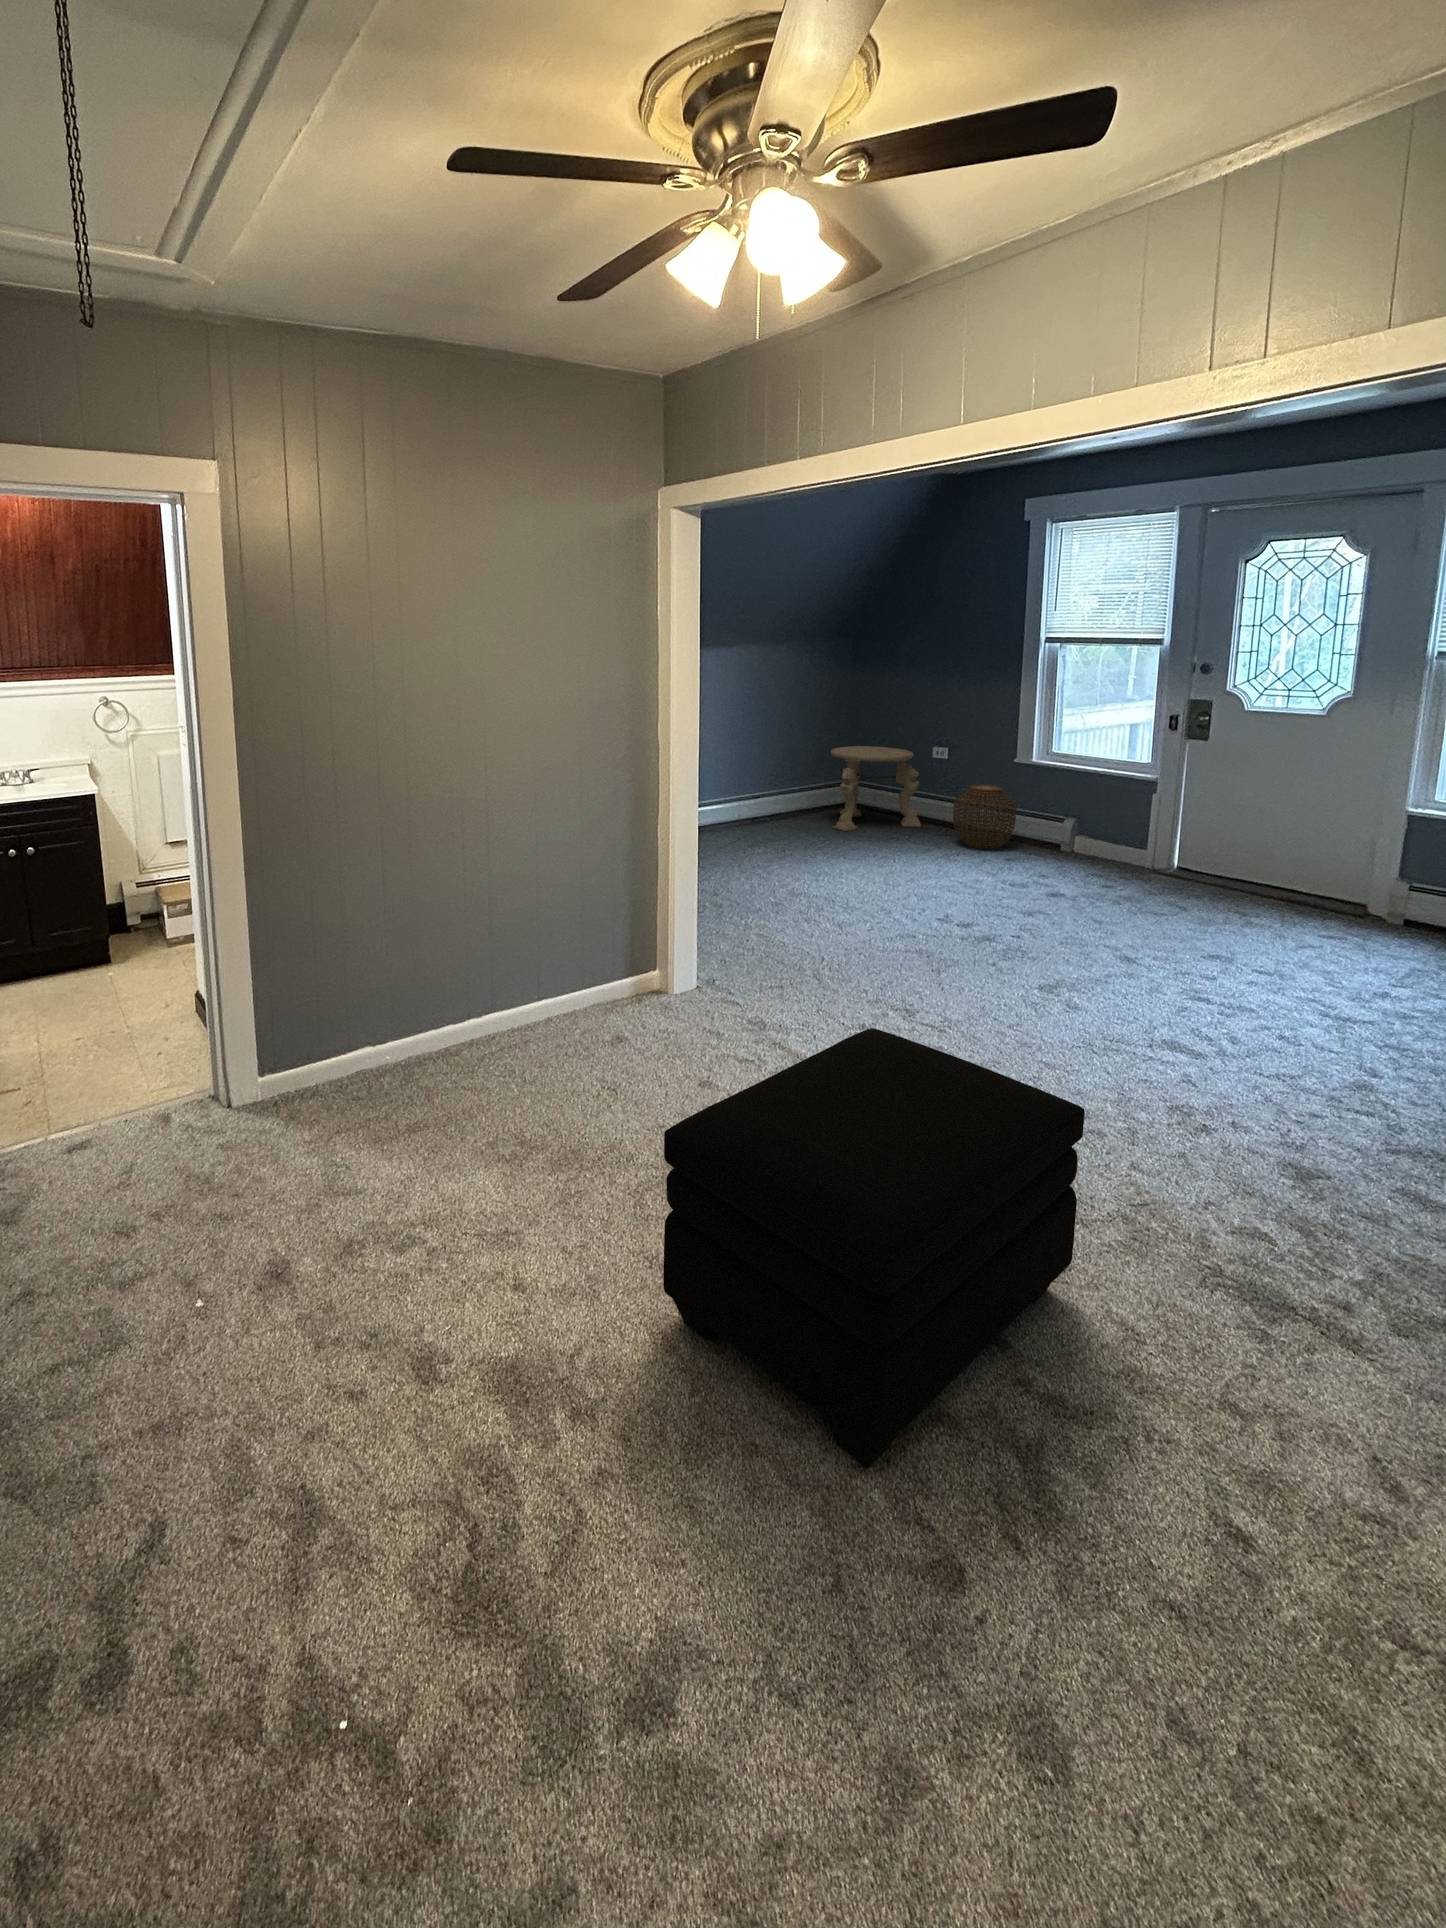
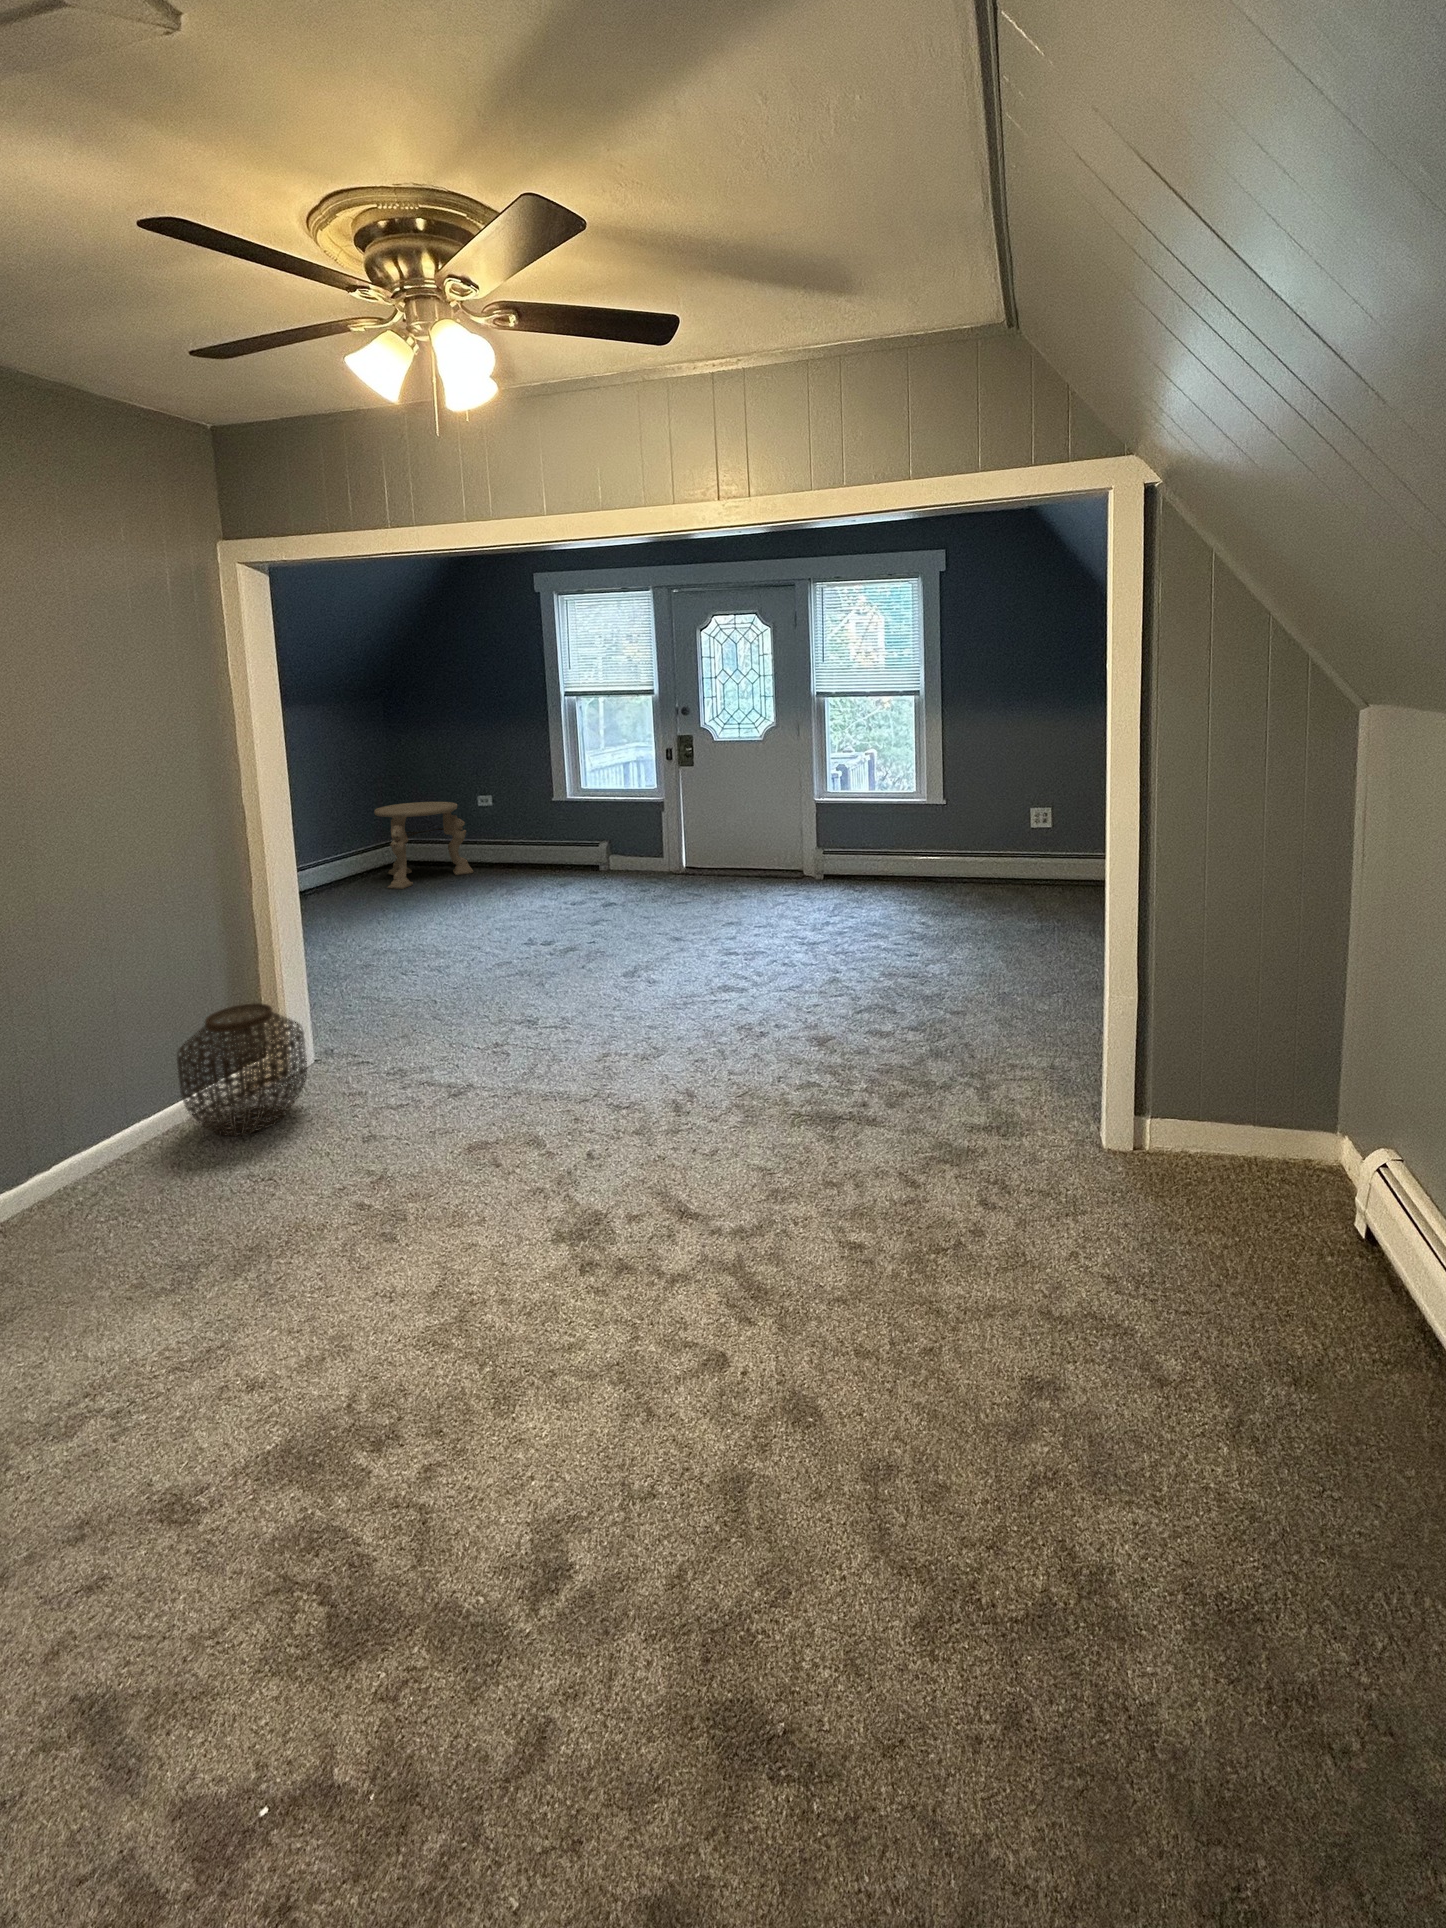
woven basket: present [953,784,1016,849] -> present [177,1003,307,1136]
ottoman: present [663,1028,1085,1468] -> none [412,1019,721,1335]

